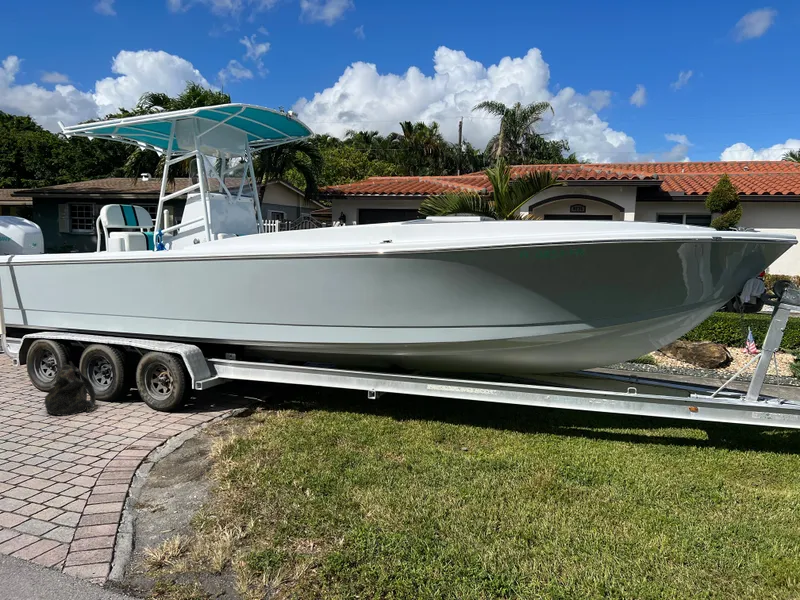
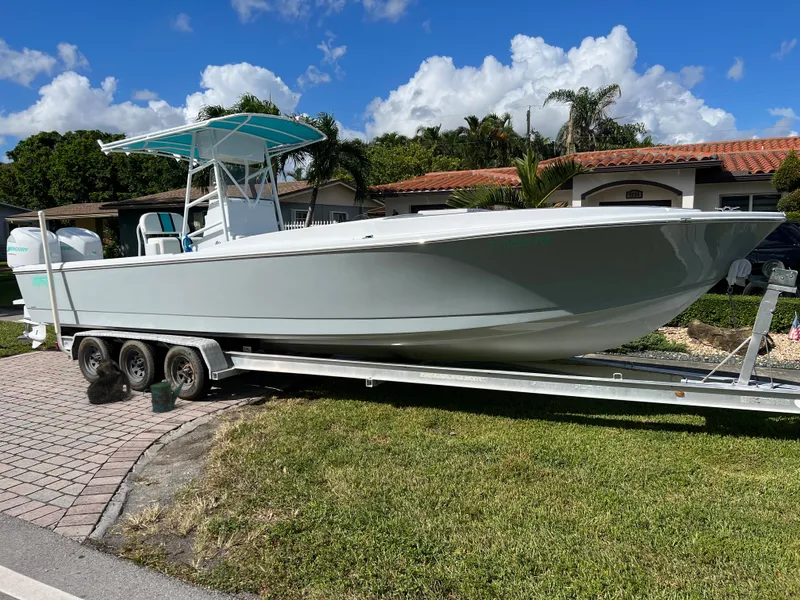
watering can: none [117,385,168,426] -> present [143,376,189,413]

